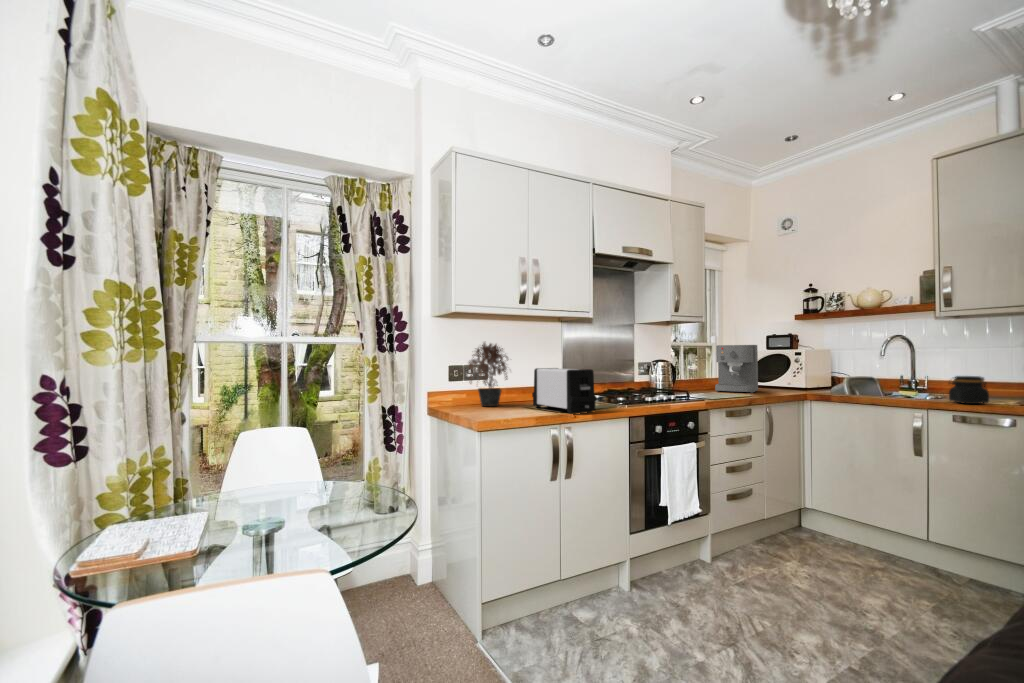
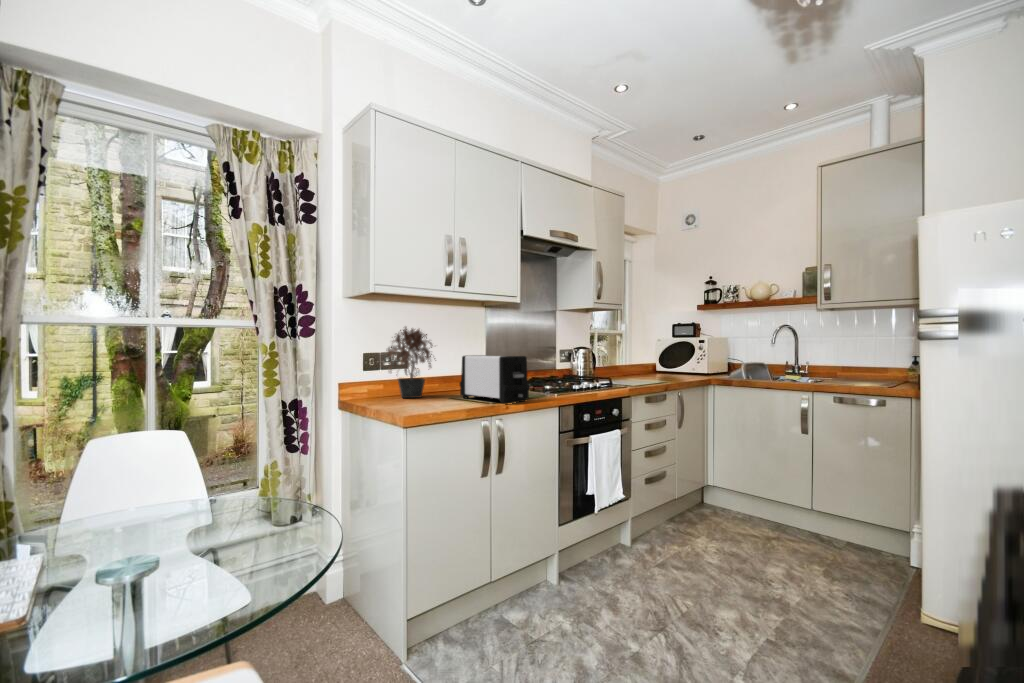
coffee maker: present [715,345,758,393] -> none [632,334,669,380]
jar: present [949,376,989,404] -> none [830,361,862,386]

